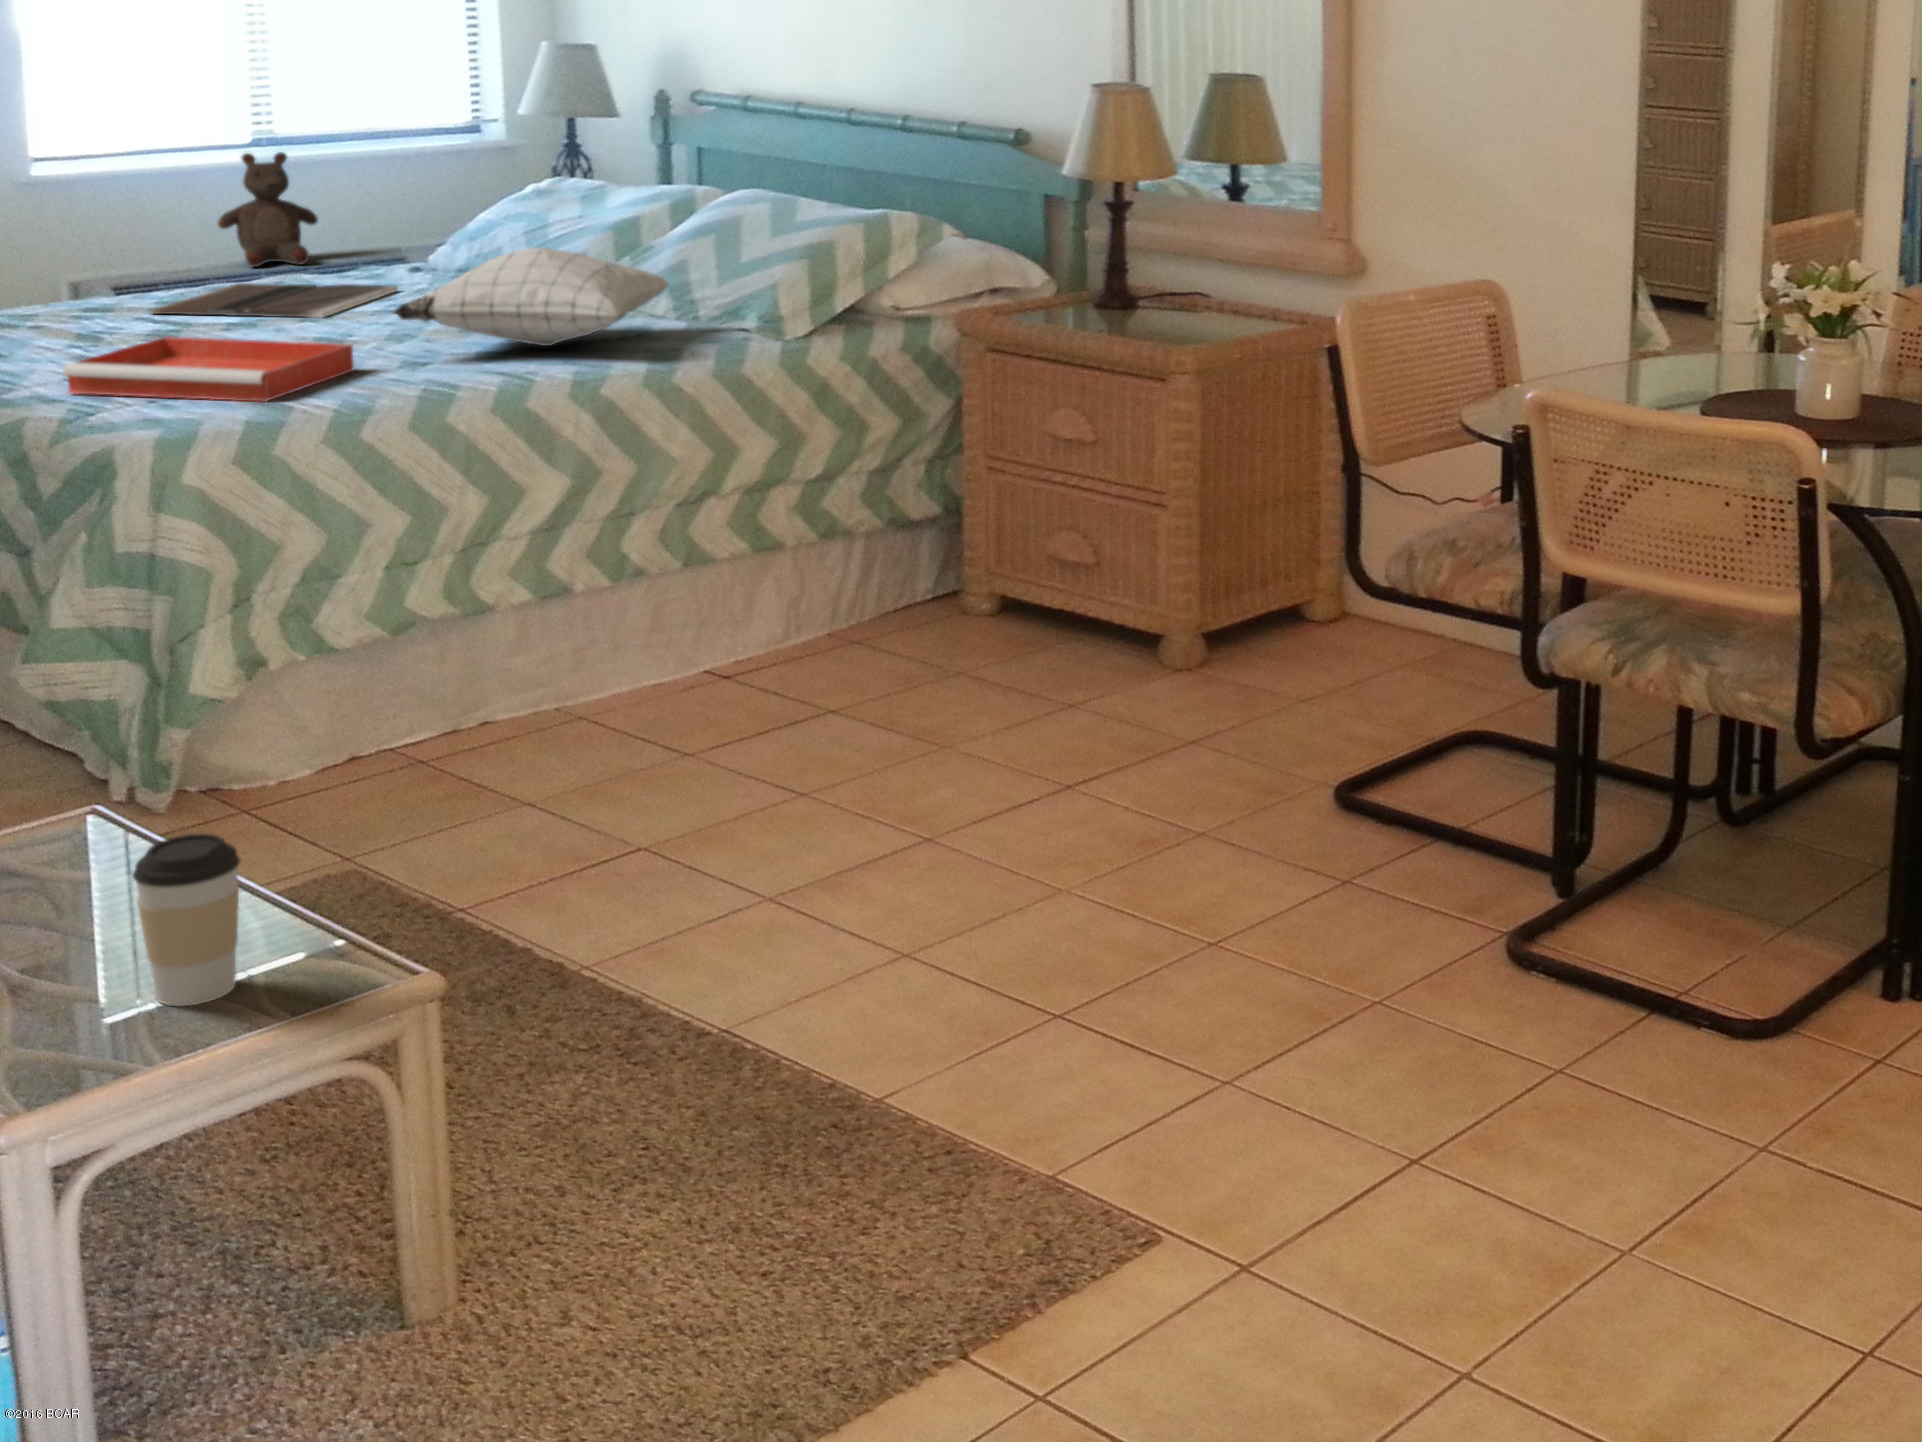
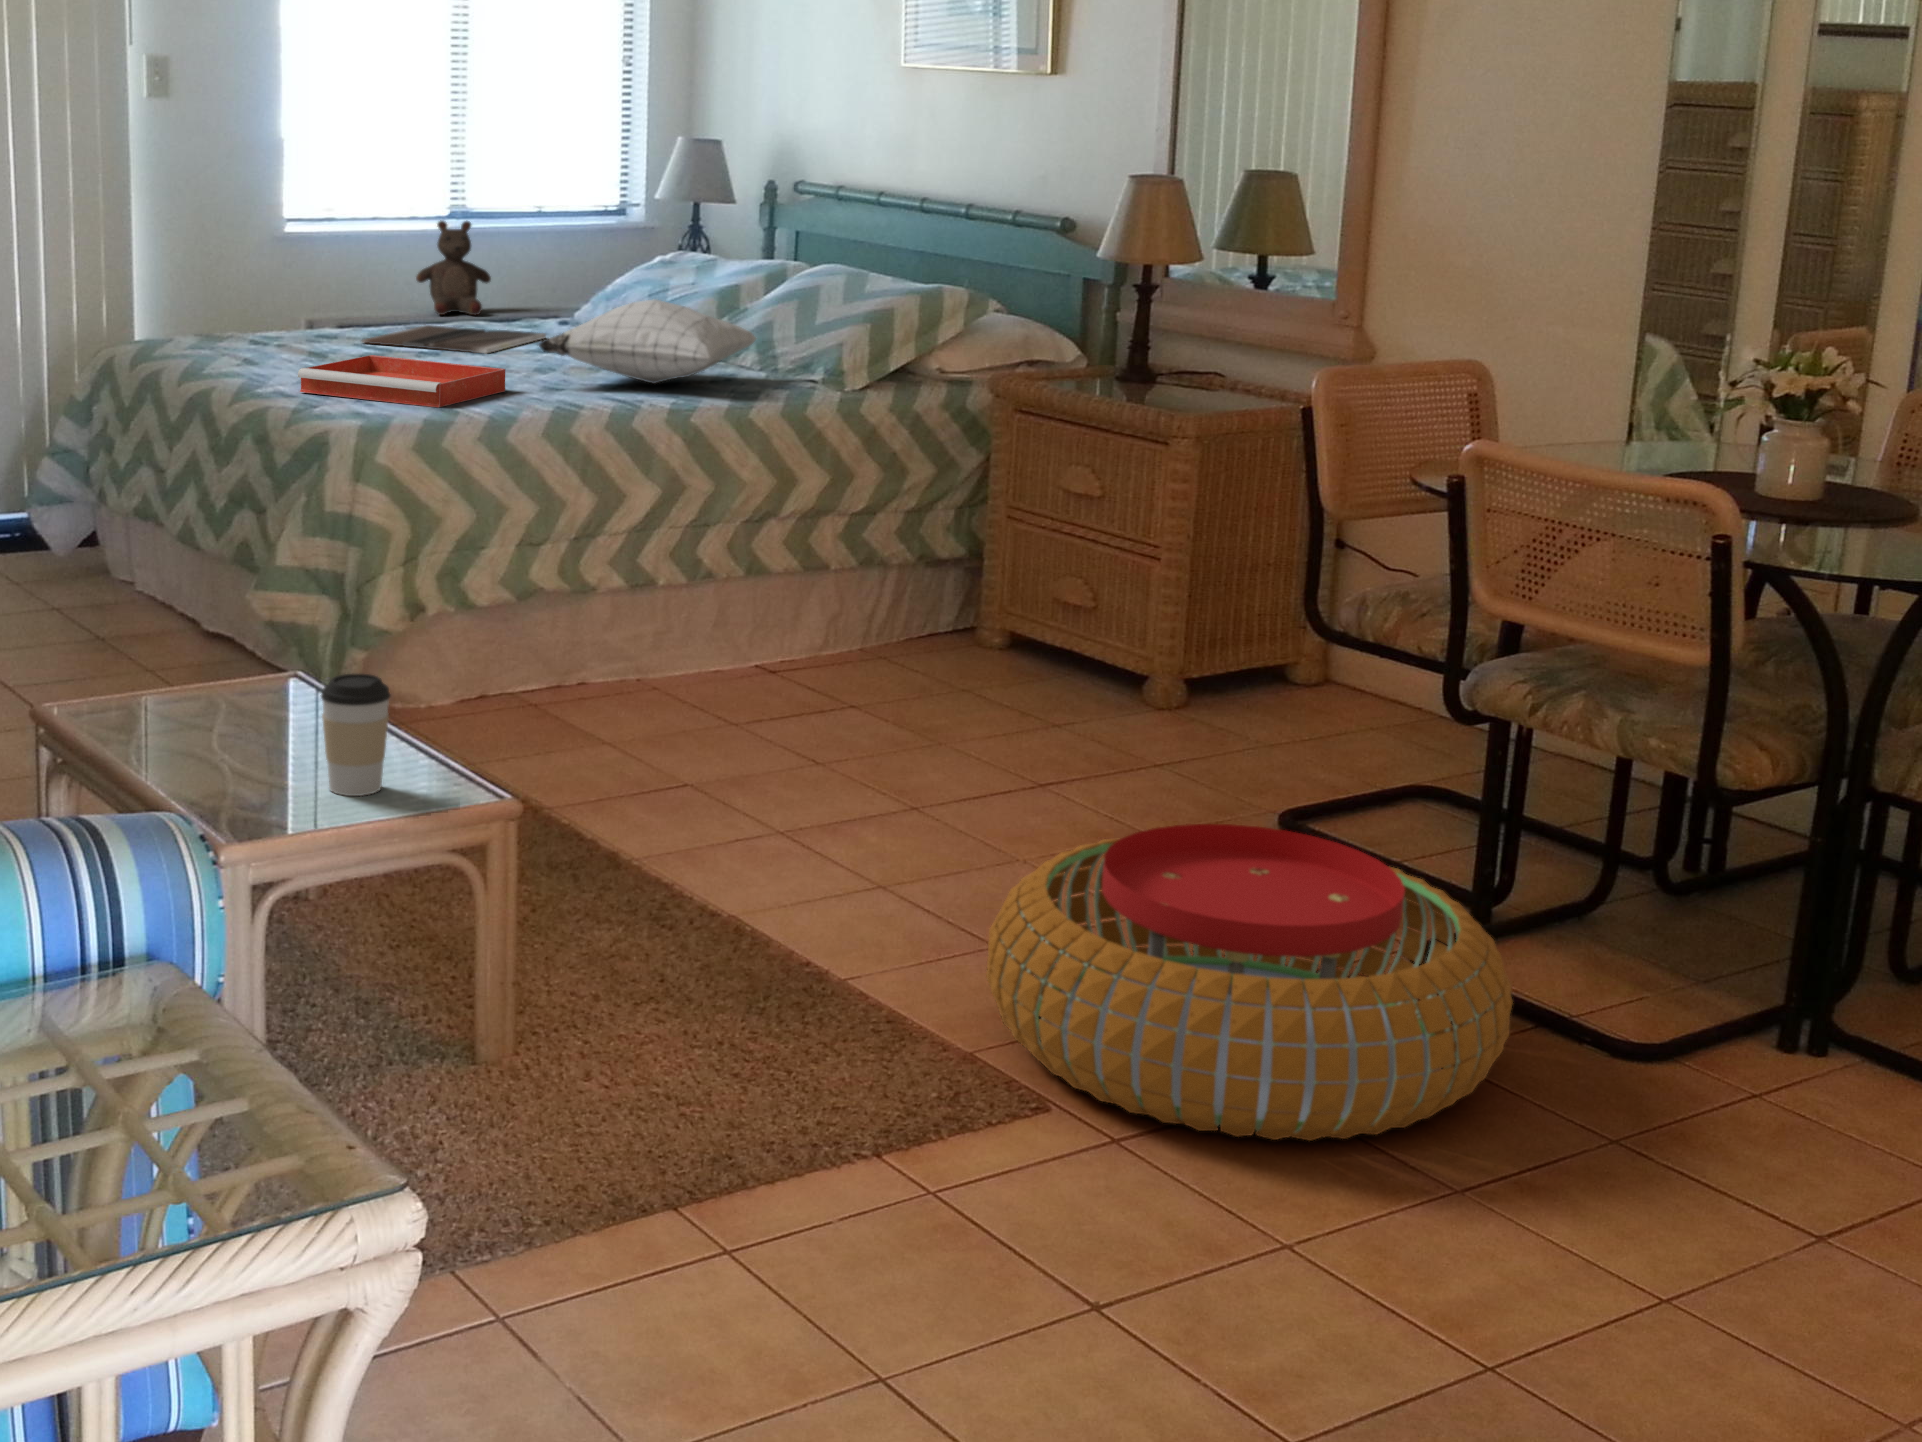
pouf: none [1058,842,1649,1235] -> present [986,824,1513,1141]

